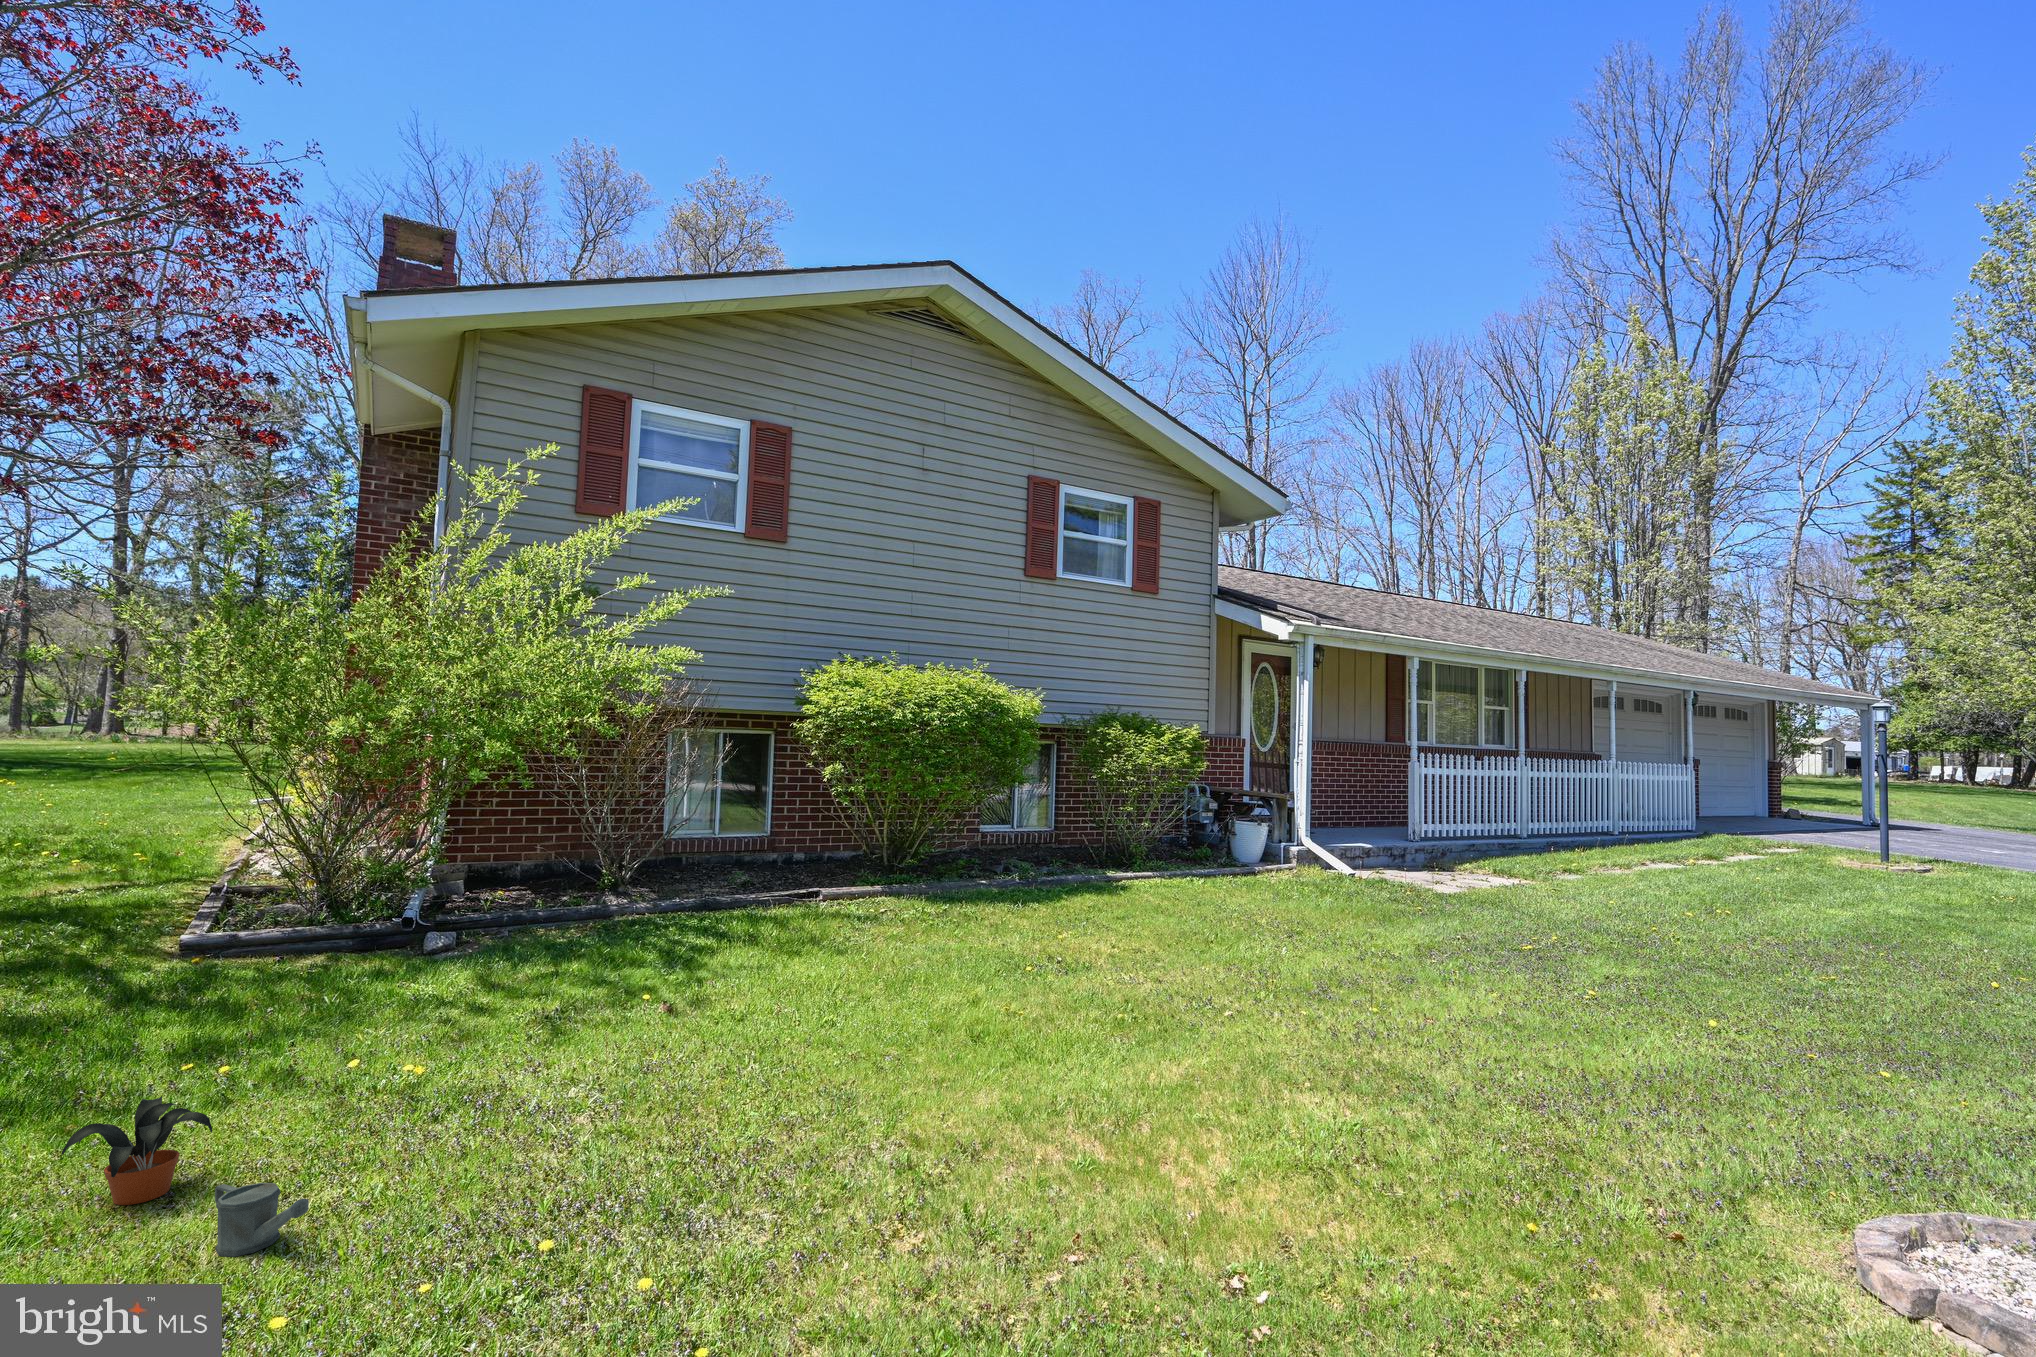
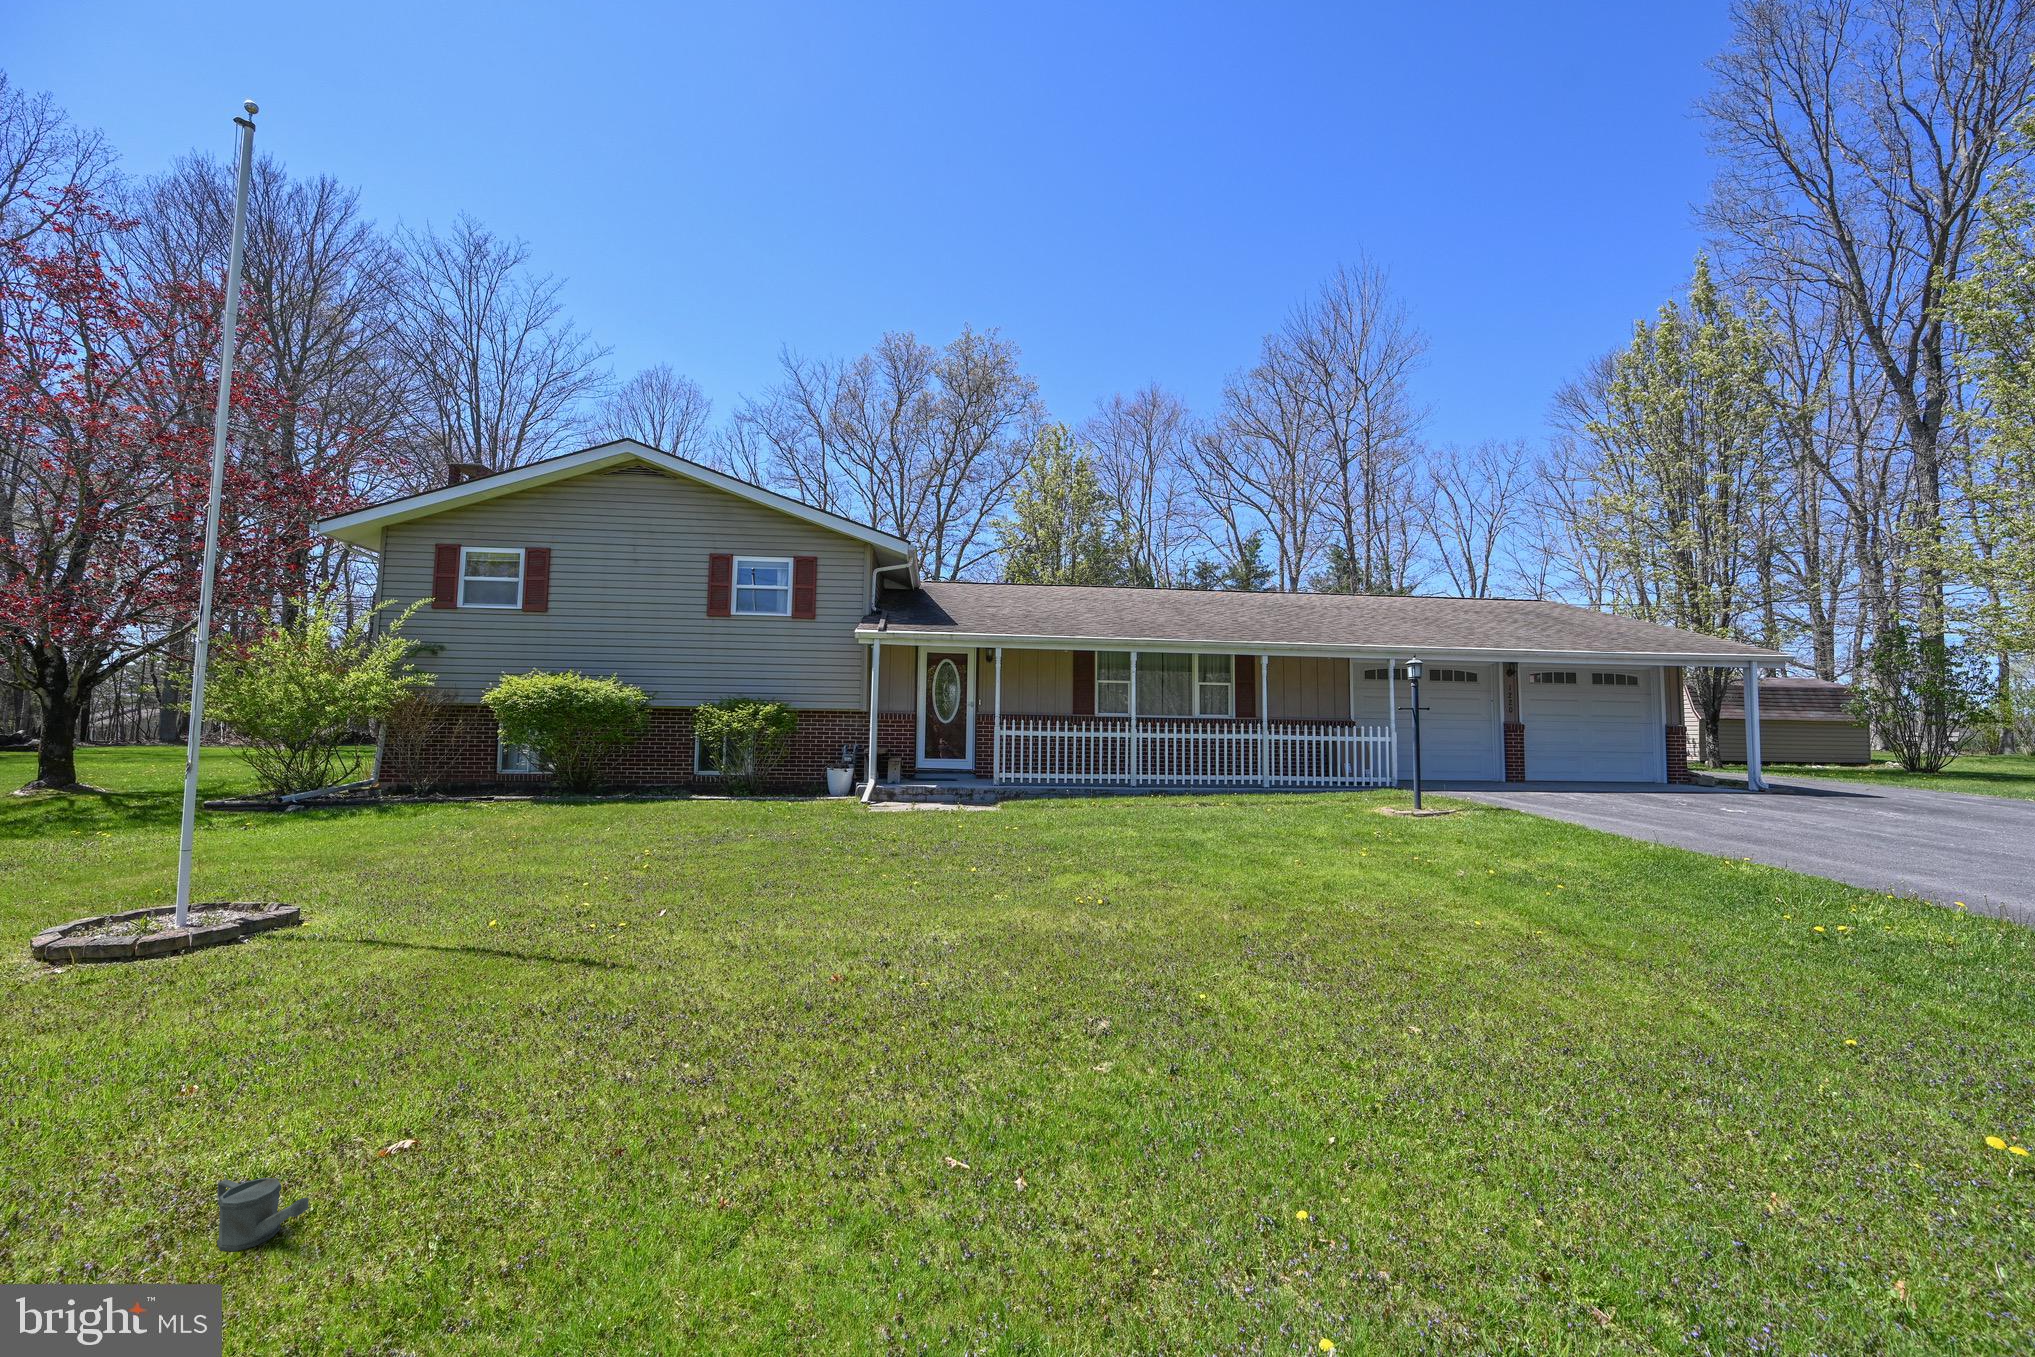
potted plant: present [61,1097,212,1205] -> none [65,1087,217,1194]

